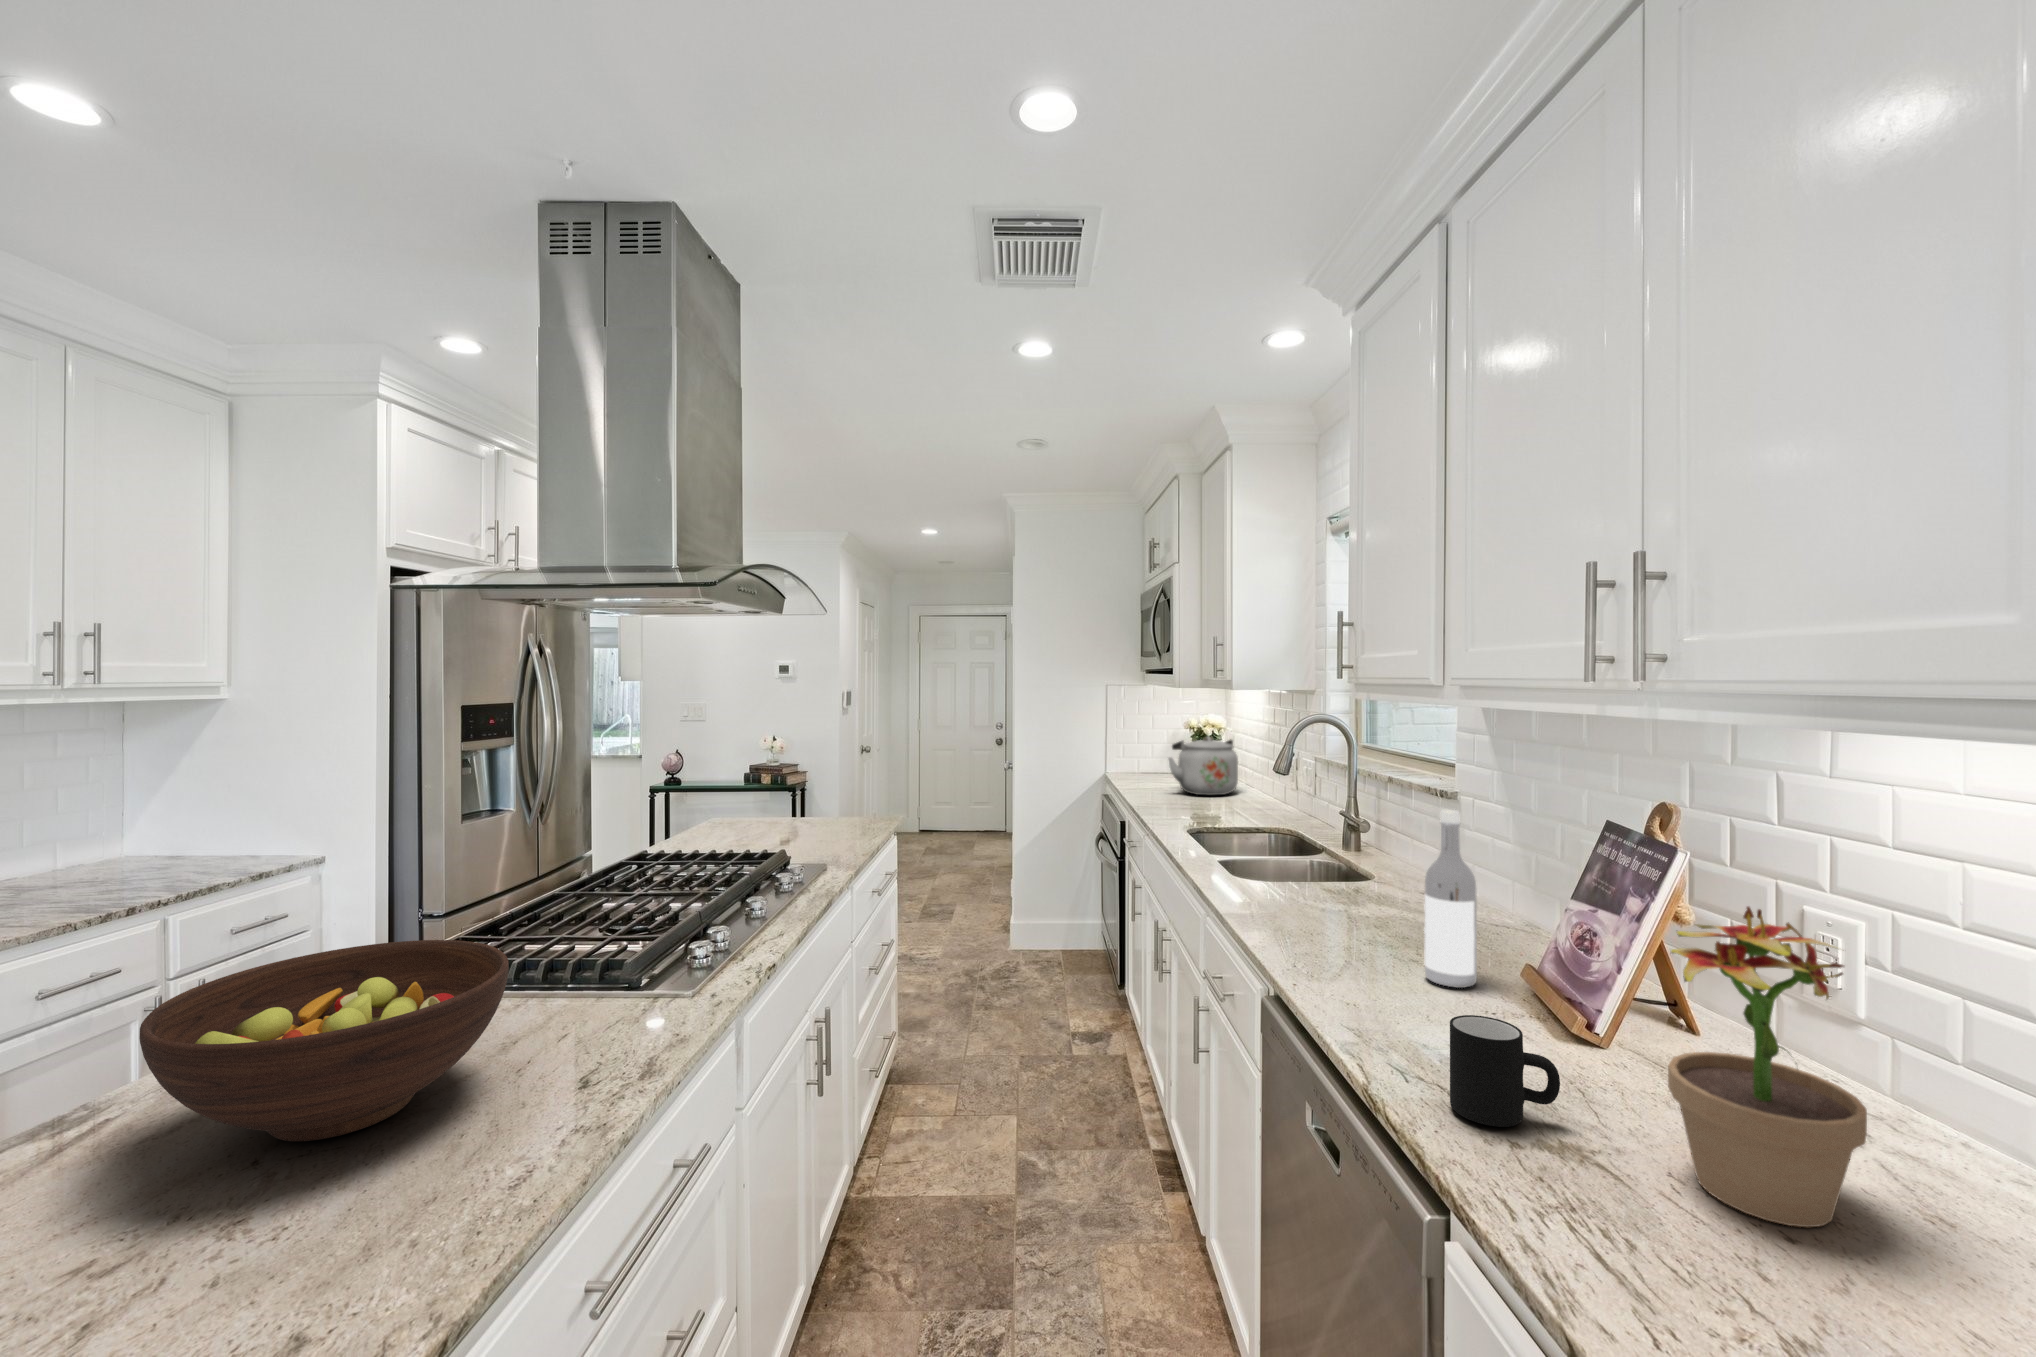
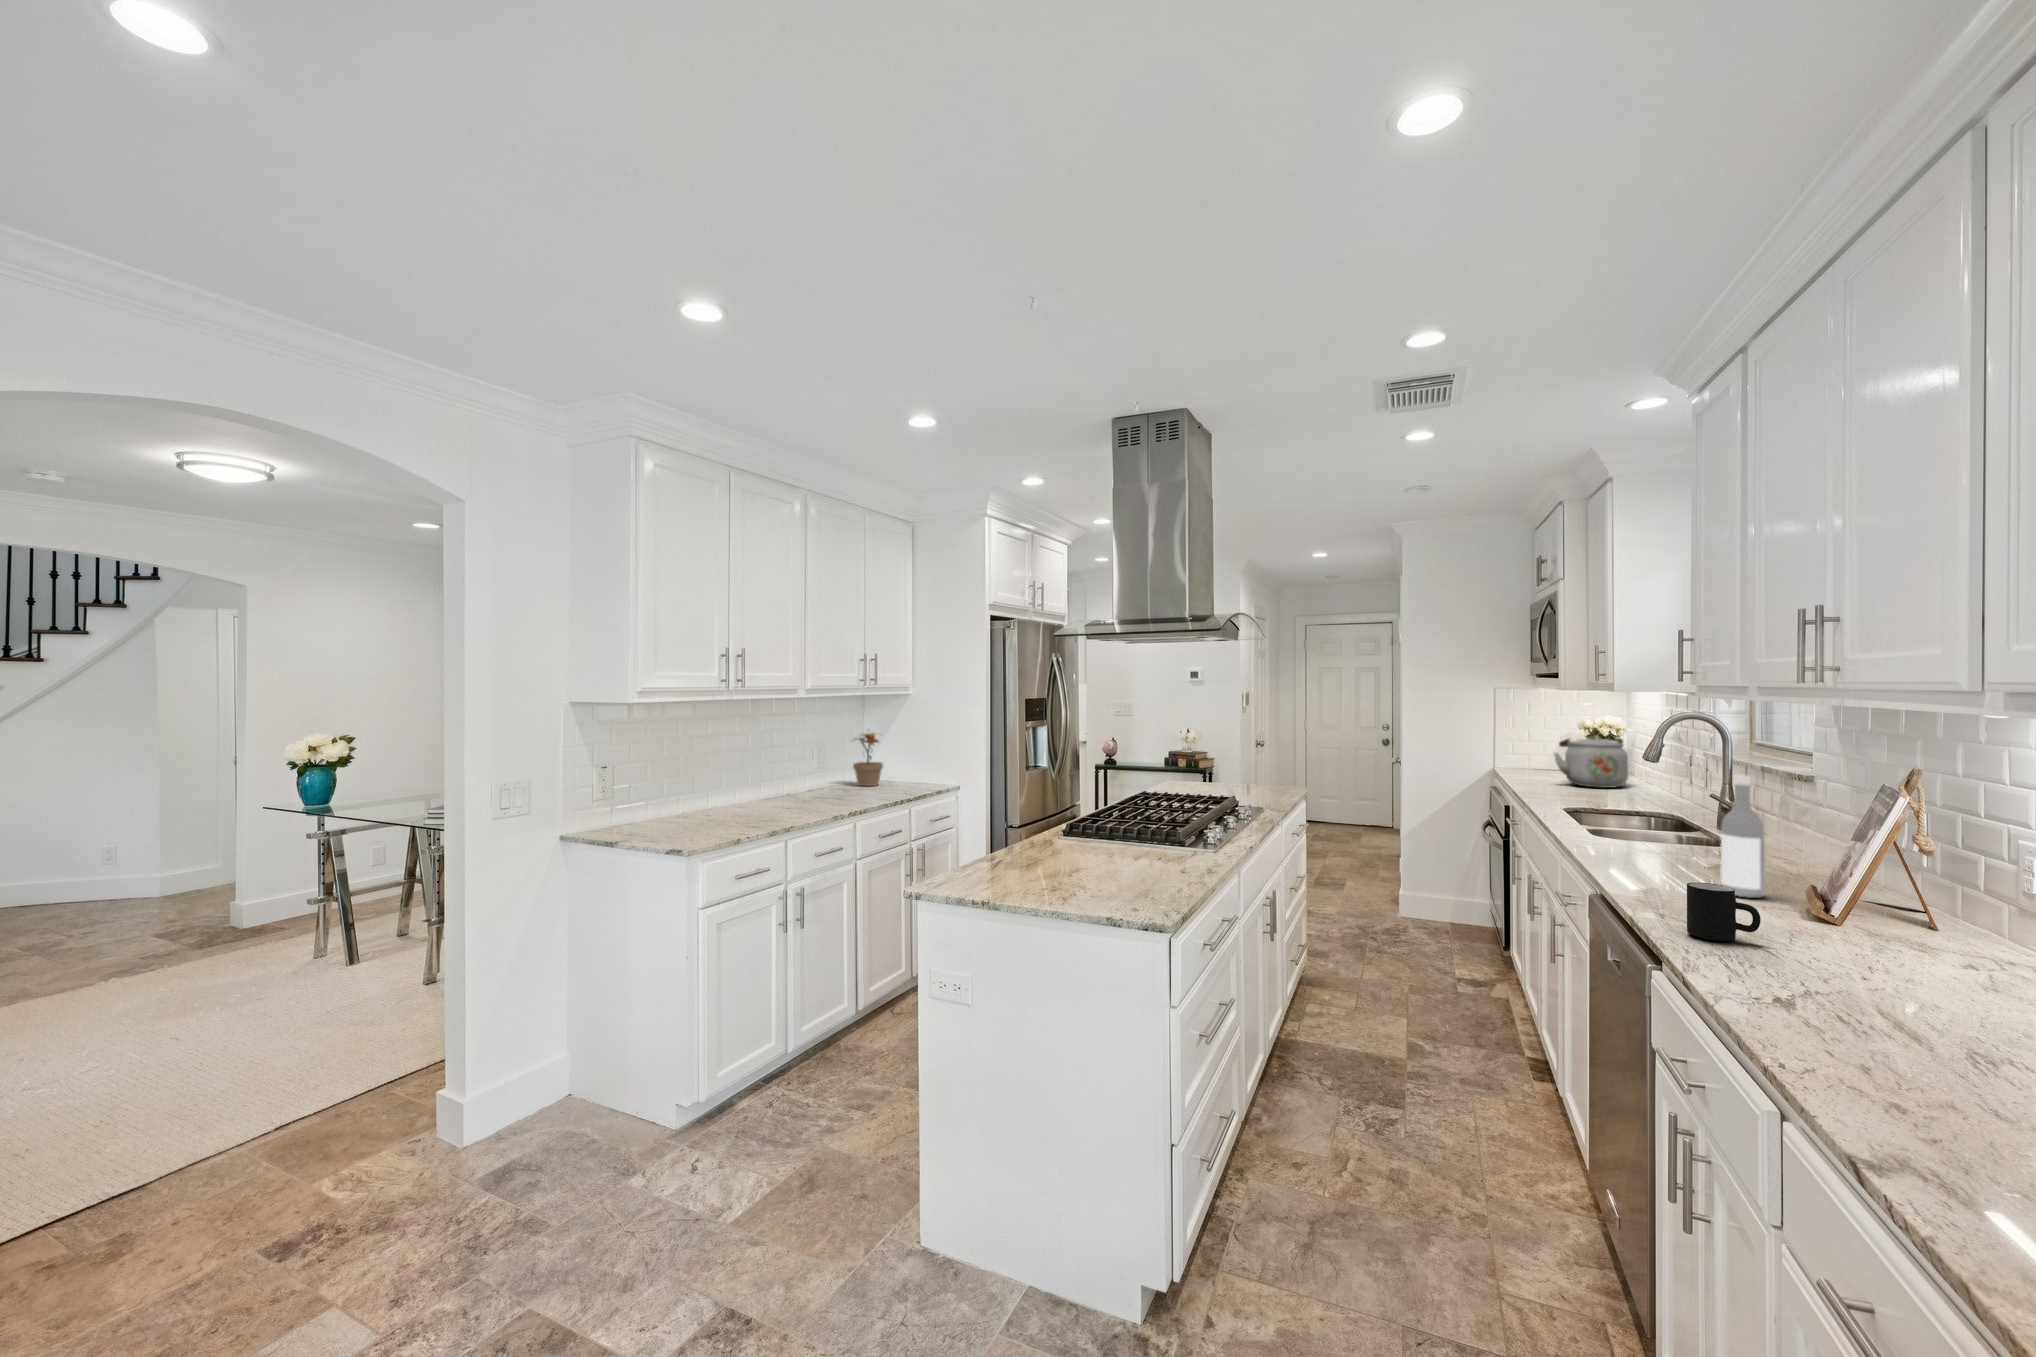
potted plant: present [1668,907,1867,1227] -> present [853,733,883,786]
fruit bowl: present [139,940,509,1141] -> none [1028,805,1150,875]

